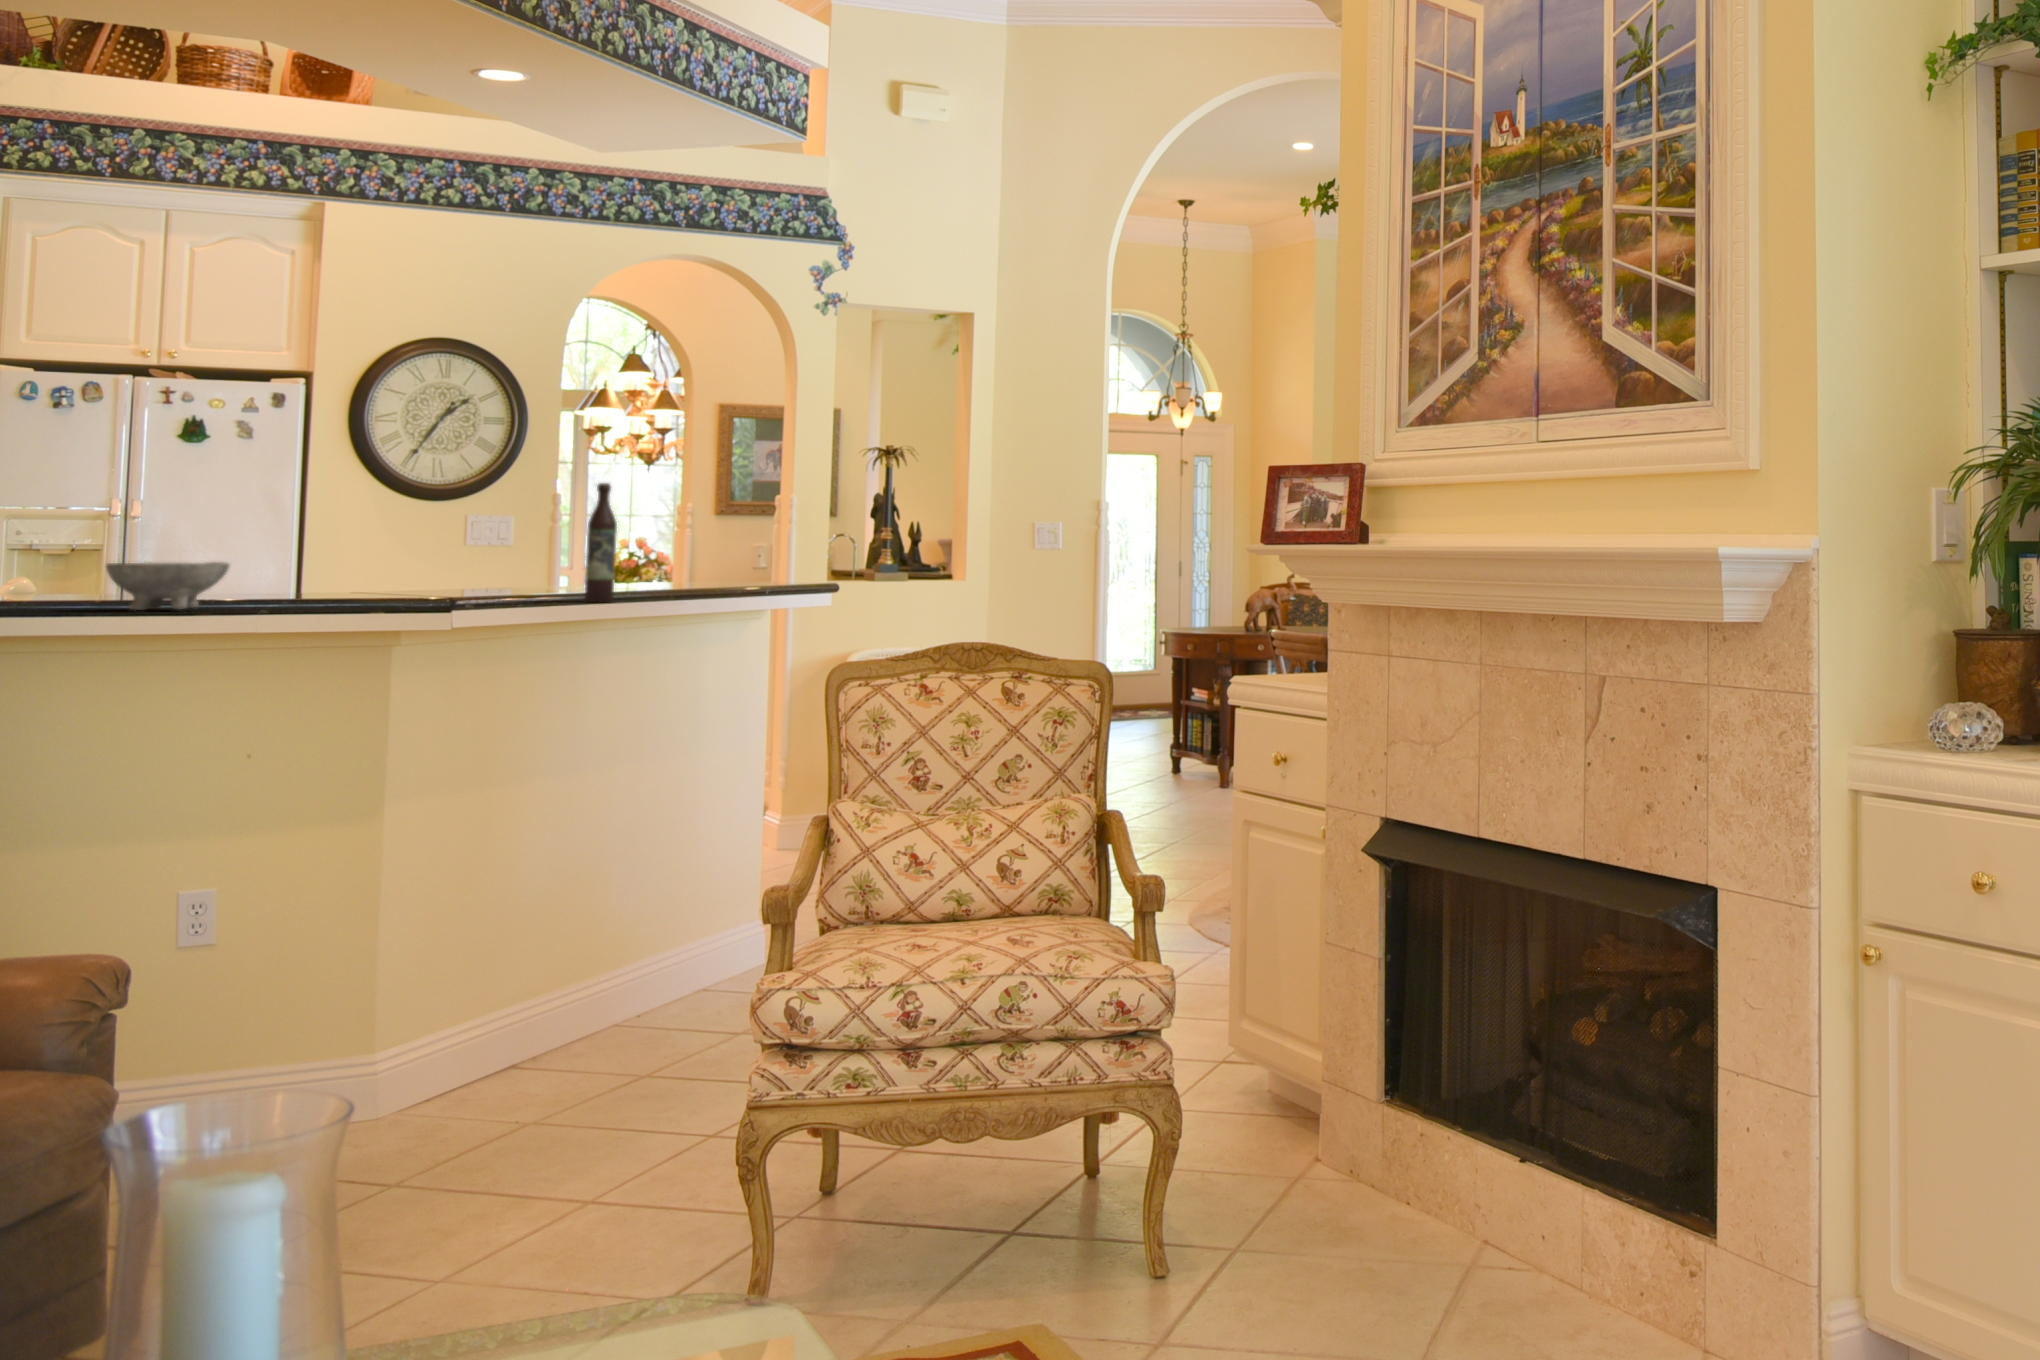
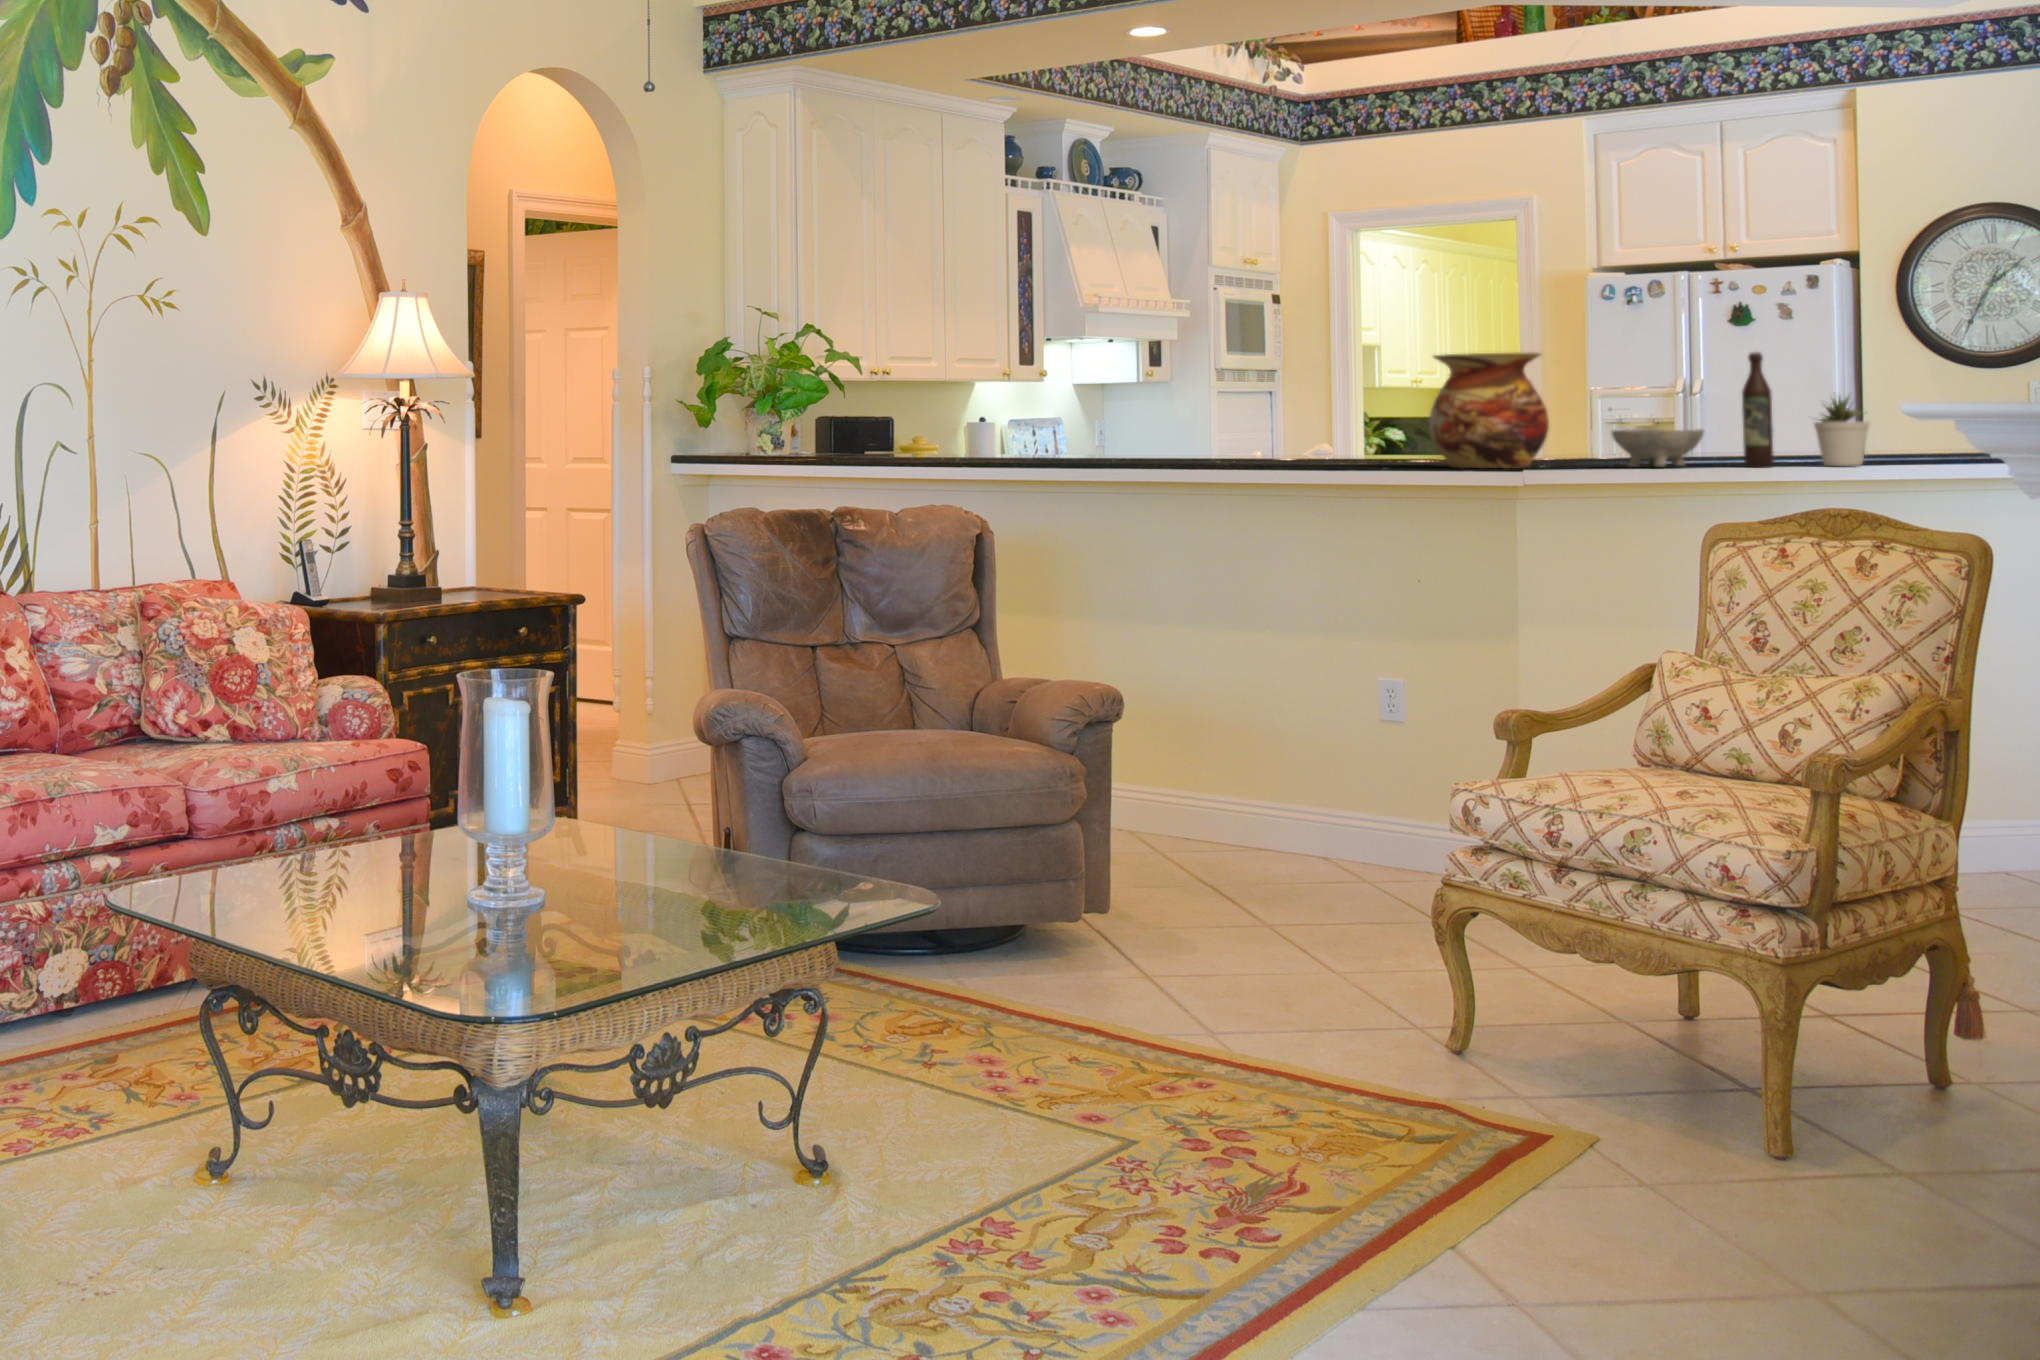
vase: none [312,470,462,609] -> present [1429,352,1549,468]
potted plant: none [626,523,679,600] -> present [1814,395,1869,466]
bowl: present [106,562,230,610] -> present [1612,429,1704,467]

